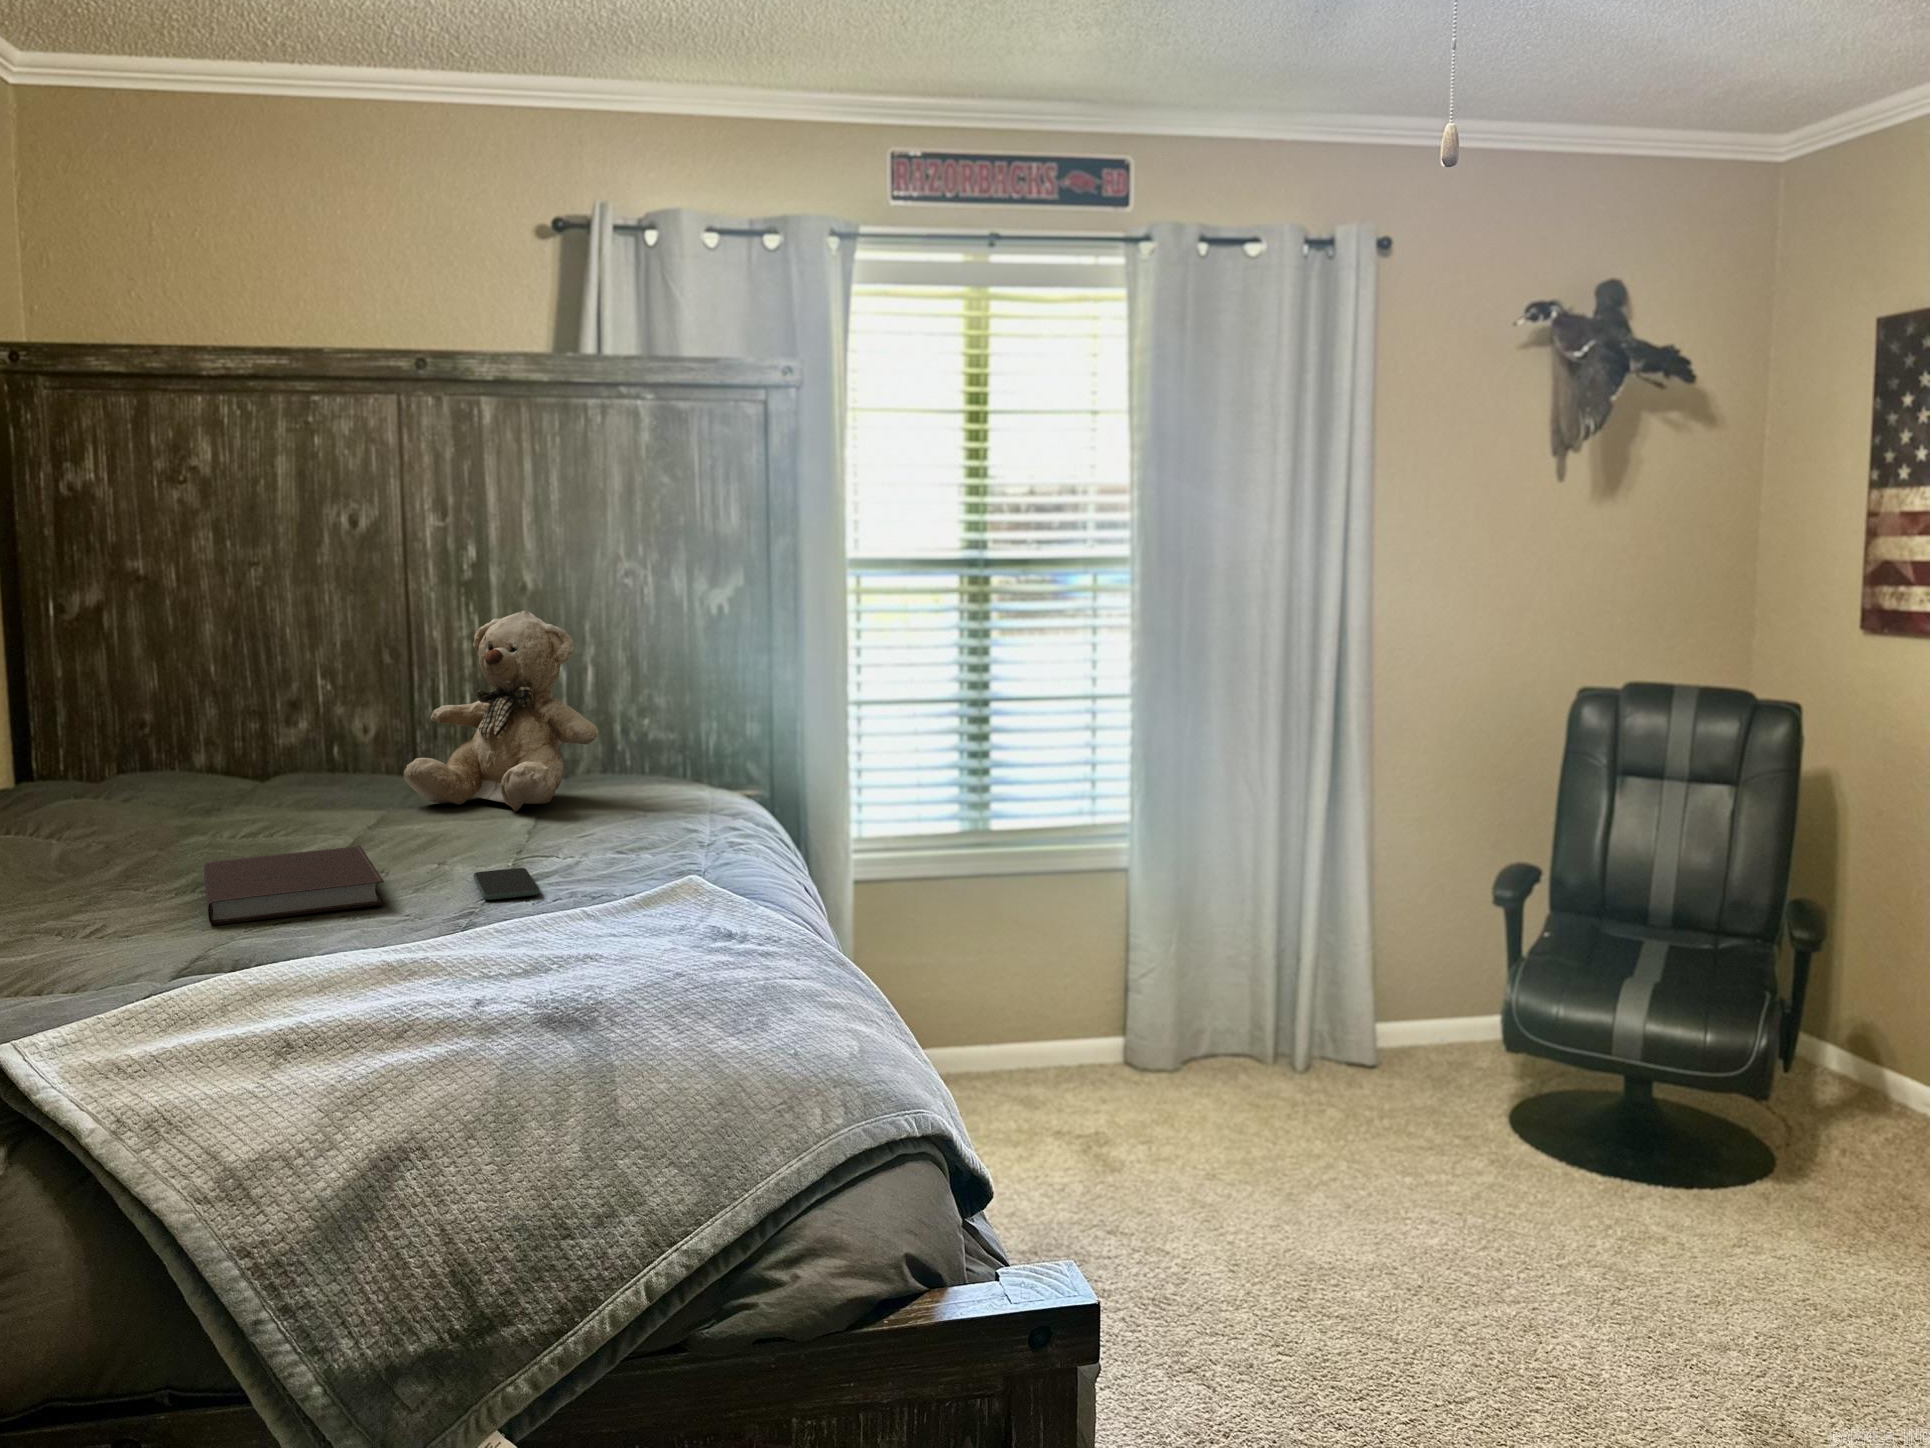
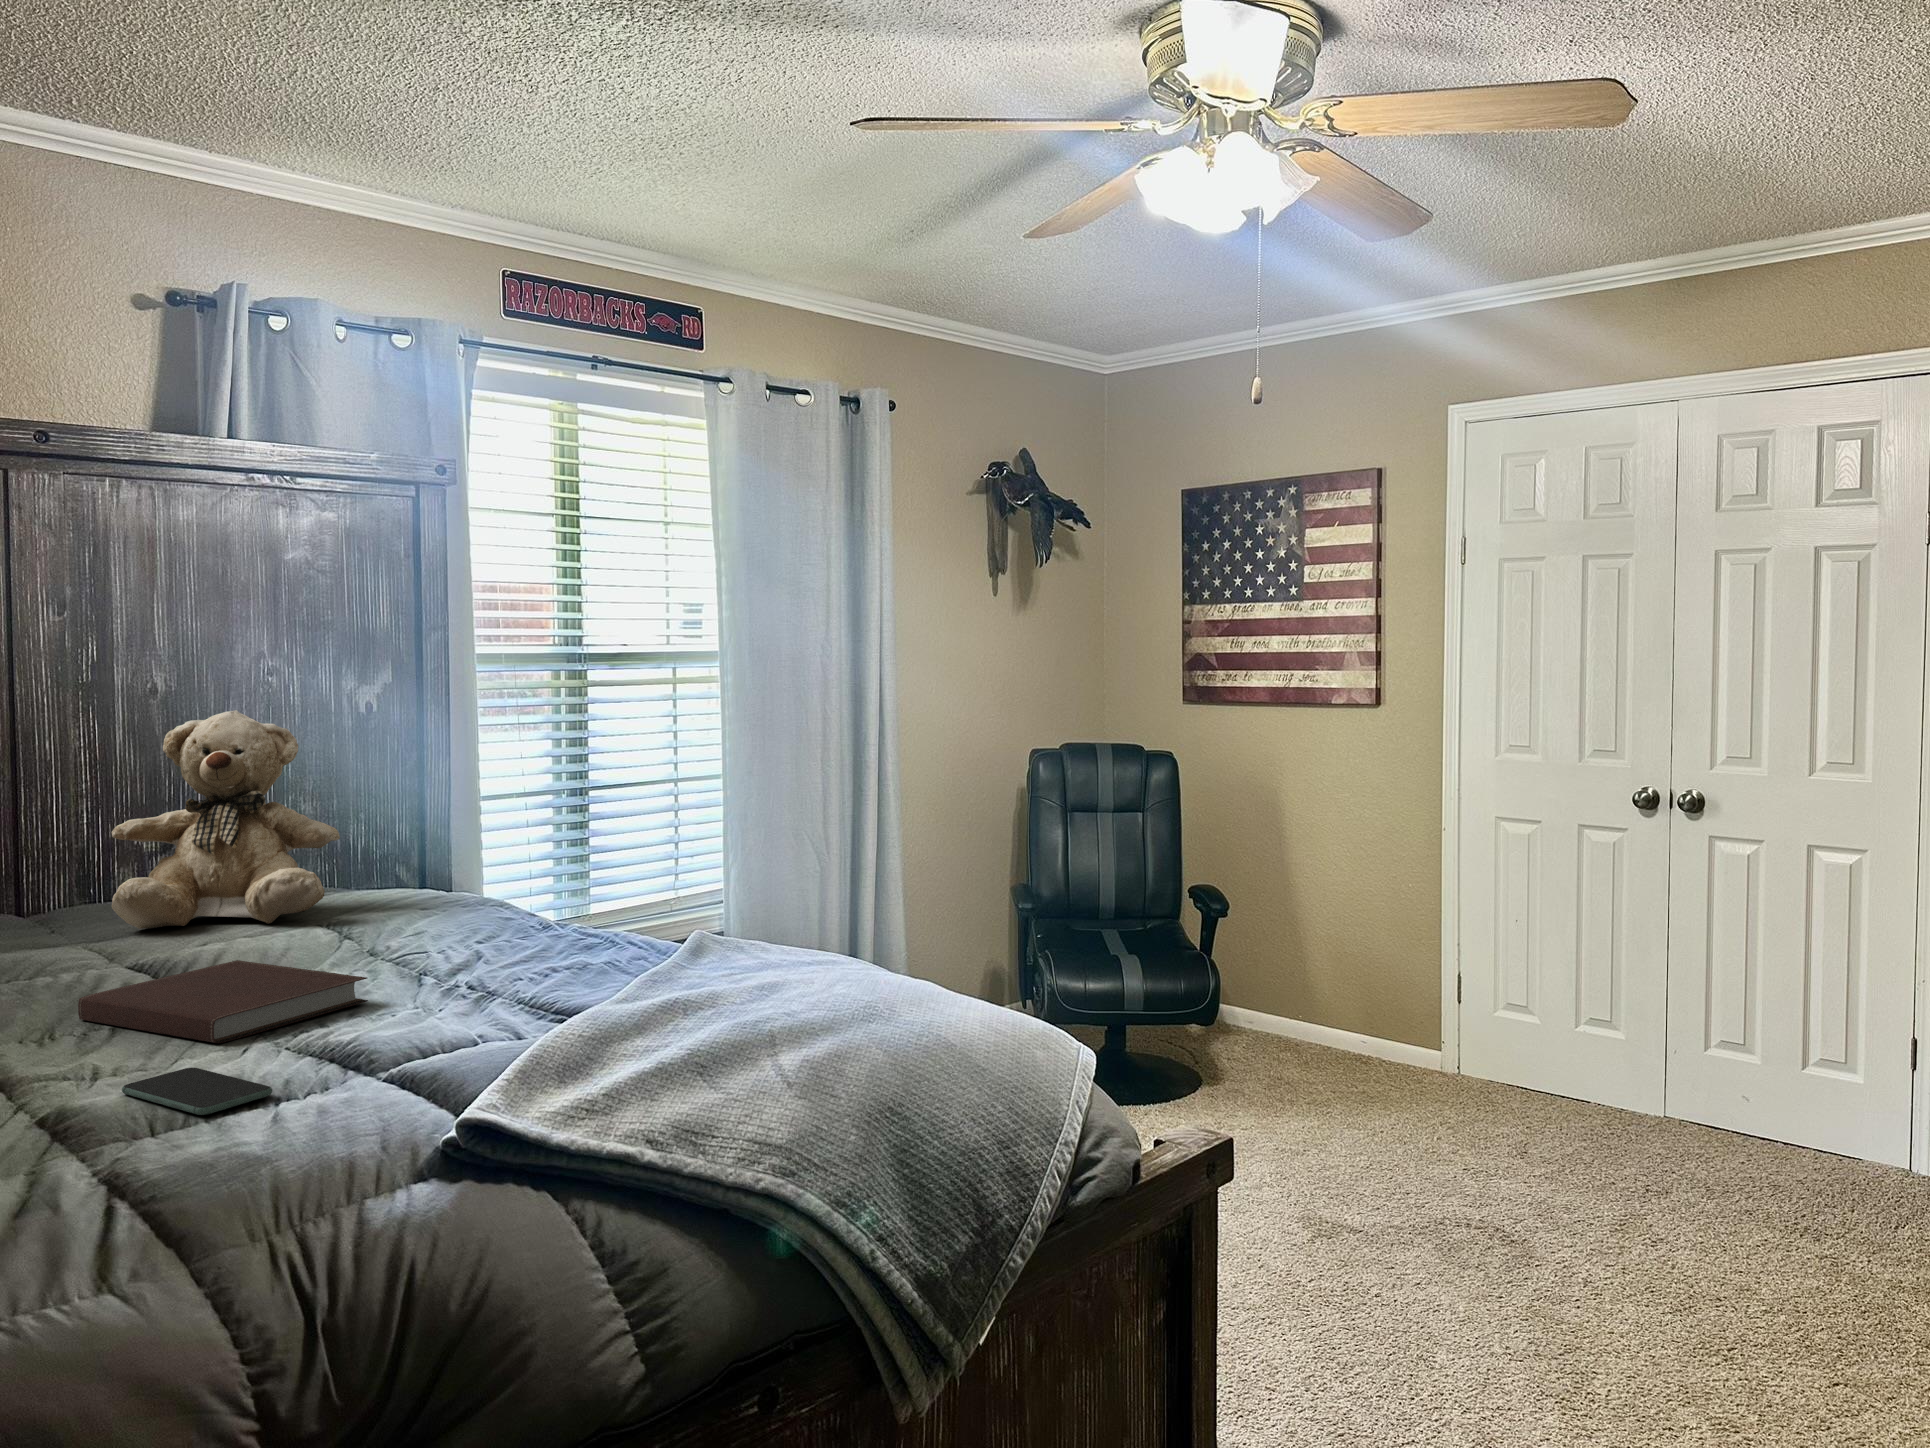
smartphone: present [473,868,540,900] -> present [122,1068,272,1115]

